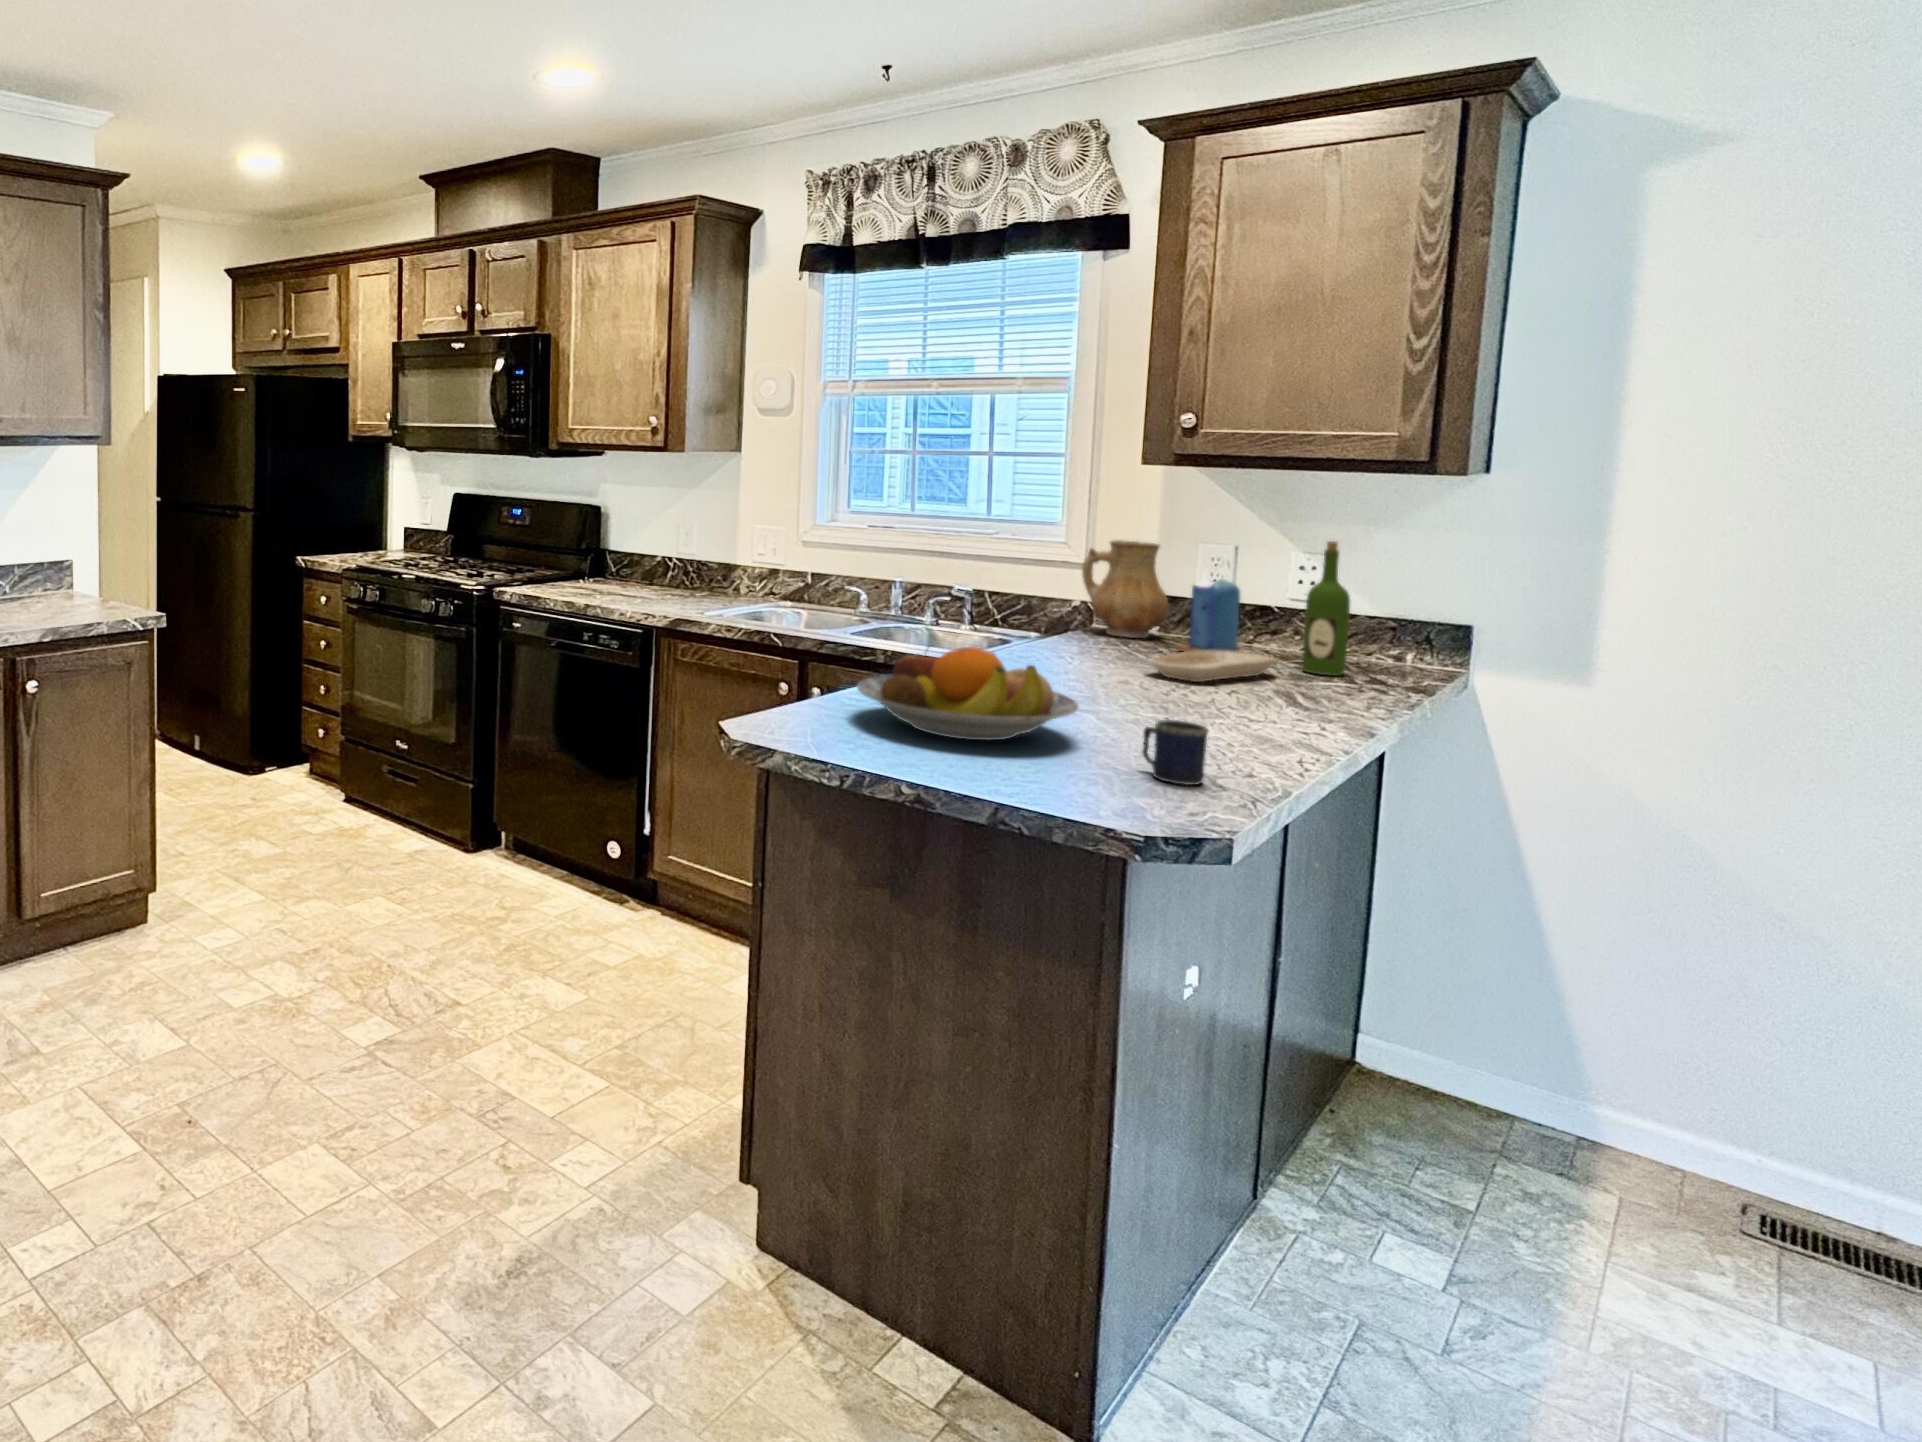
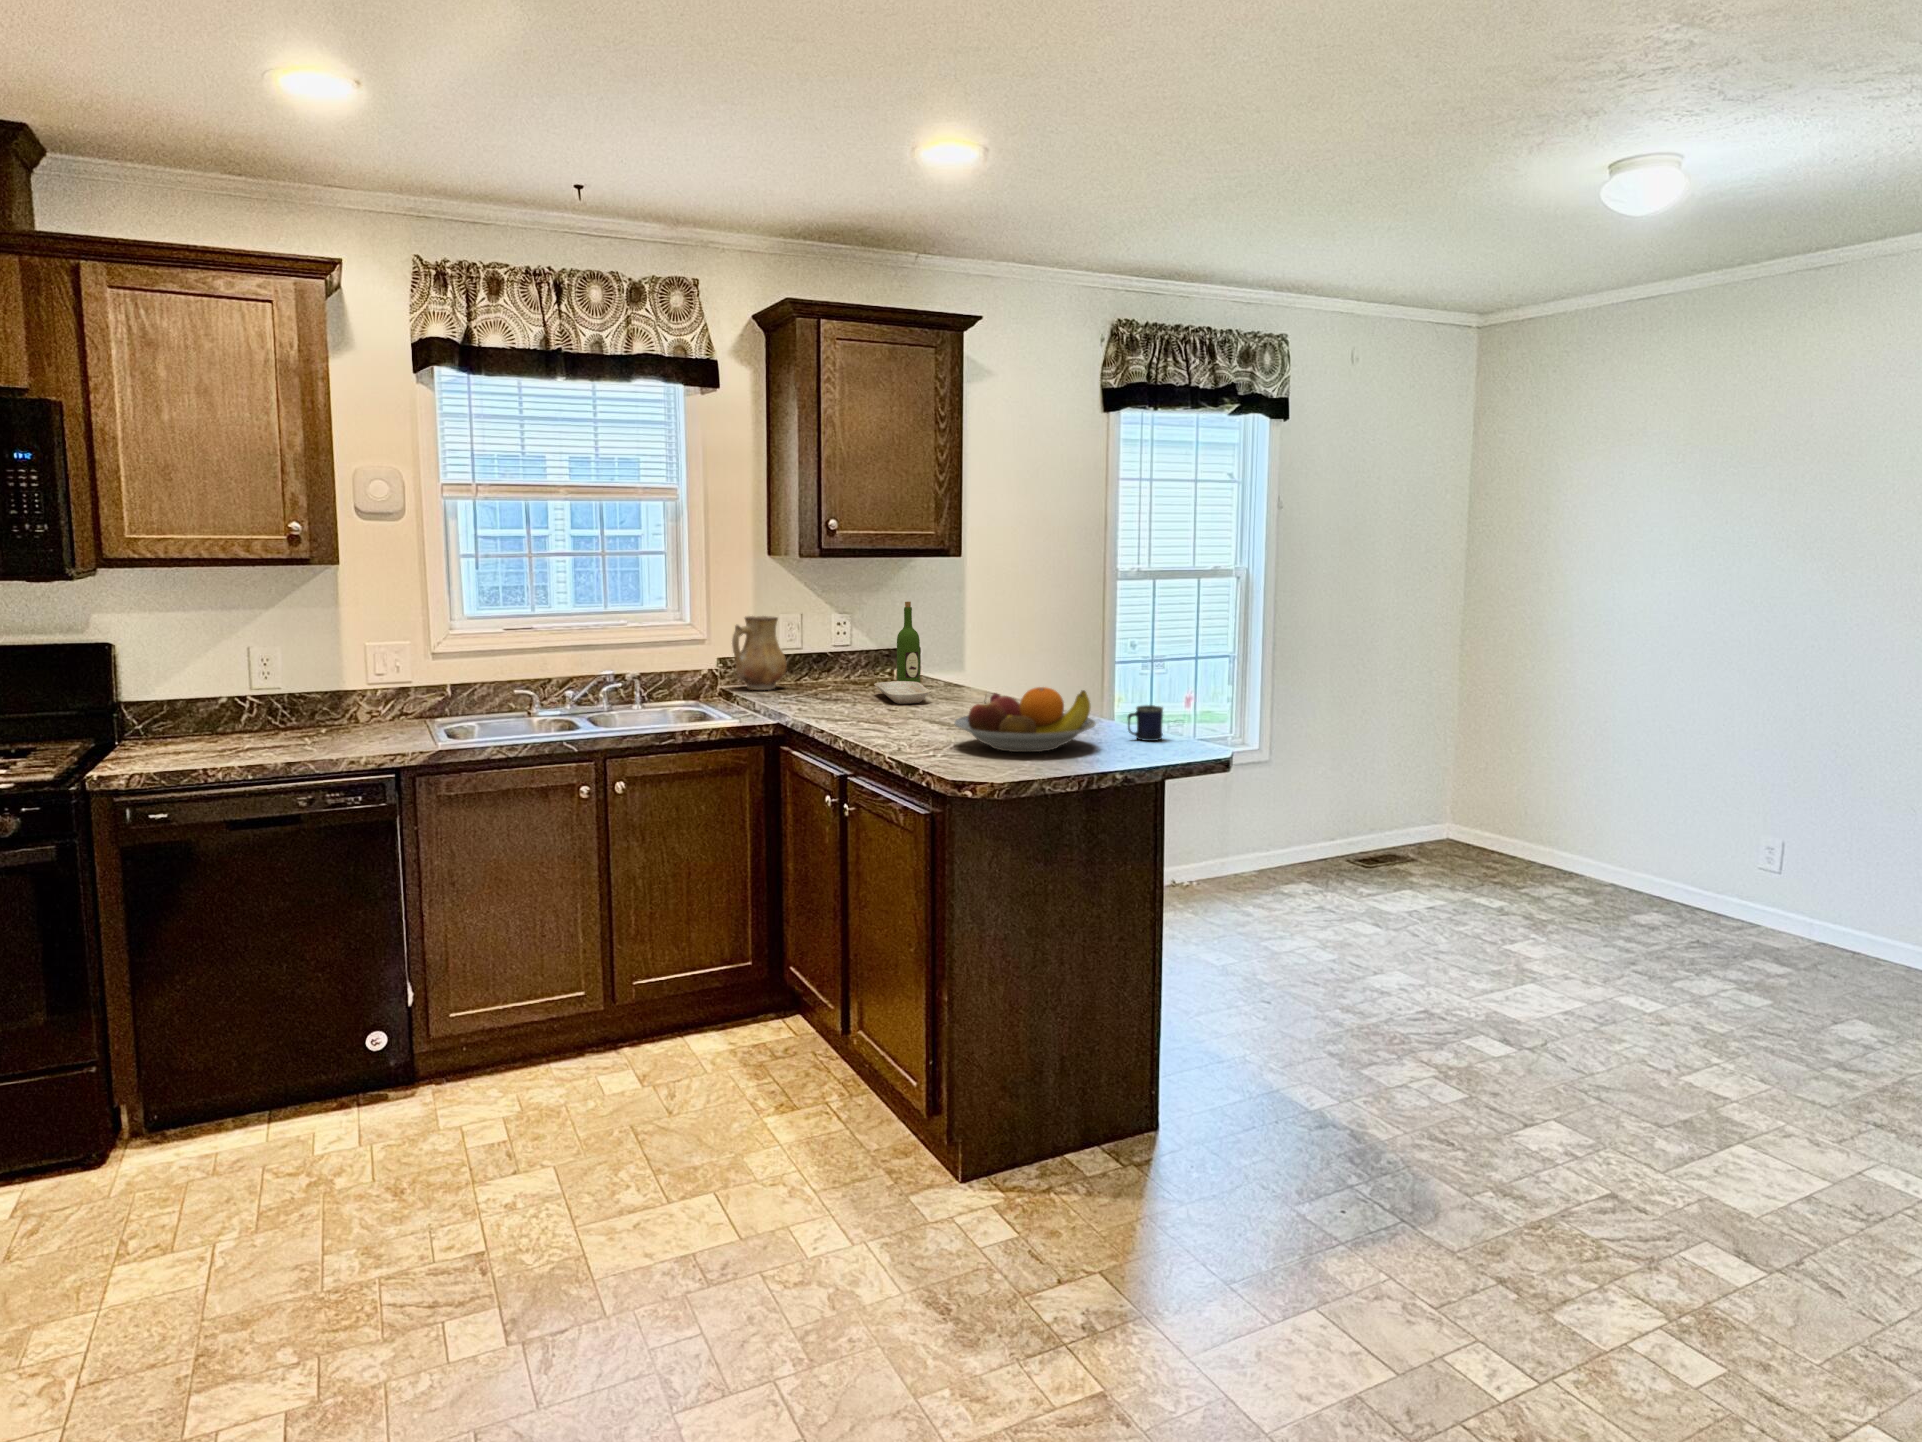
candle: present [1175,574,1248,653] -> none [821,632,862,691]

